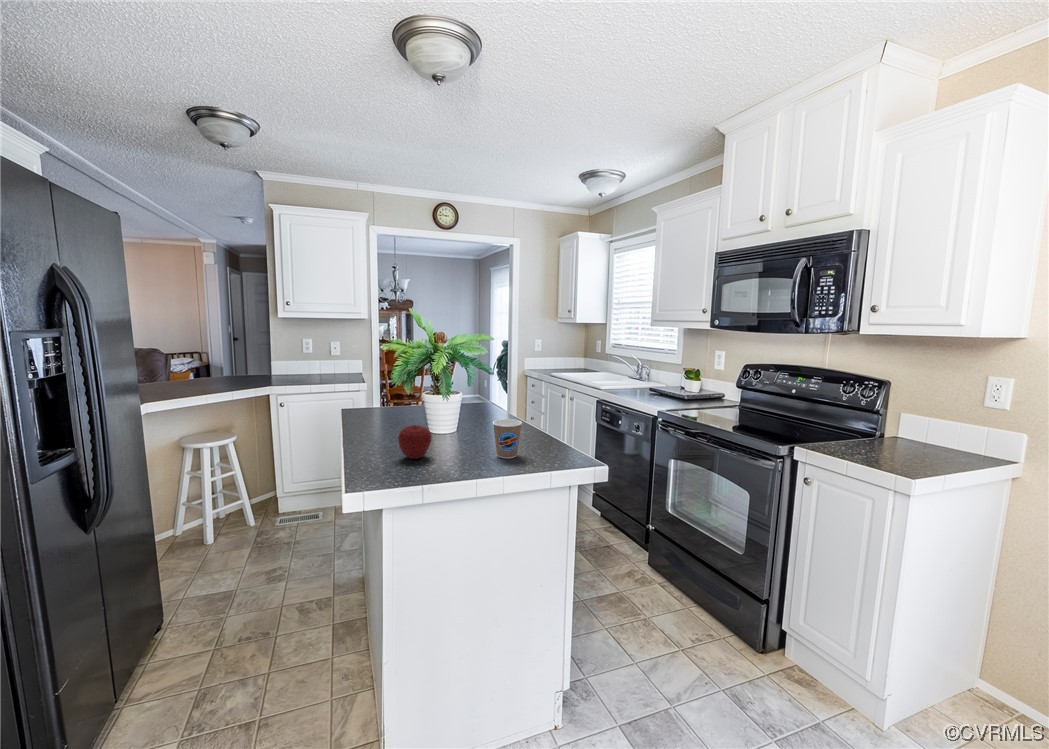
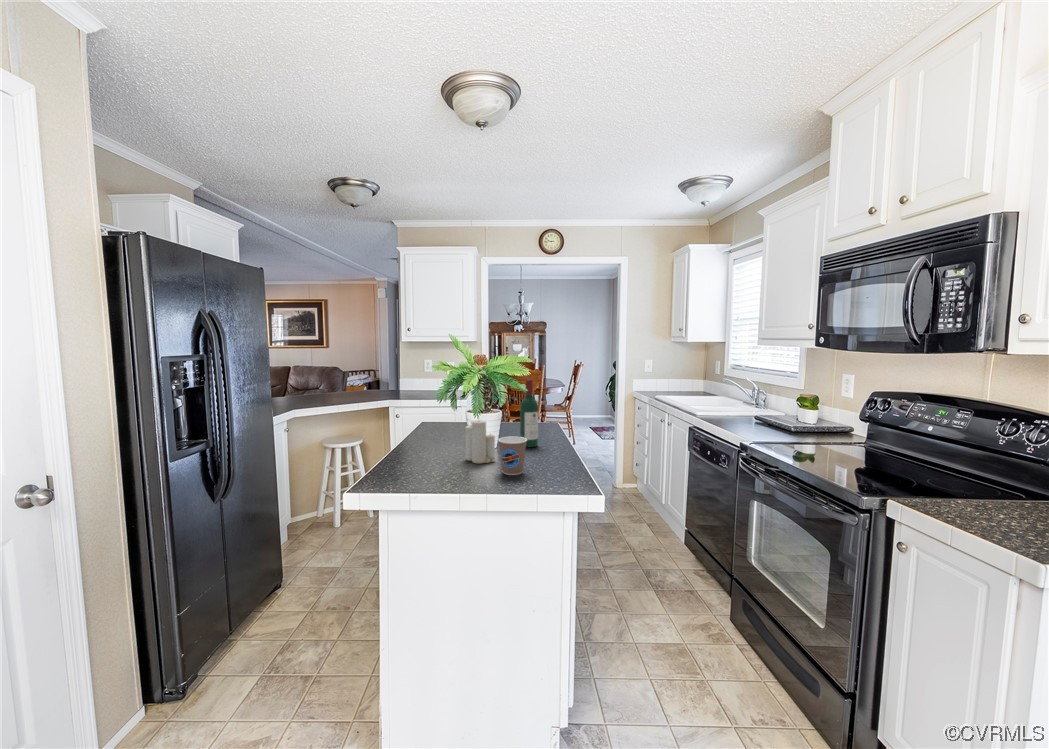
wine bottle: none [482,360,500,429] -> present [520,379,538,447]
candle: none [443,400,477,450] -> present [465,420,495,464]
apple: present [398,425,432,459] -> none [416,436,447,467]

